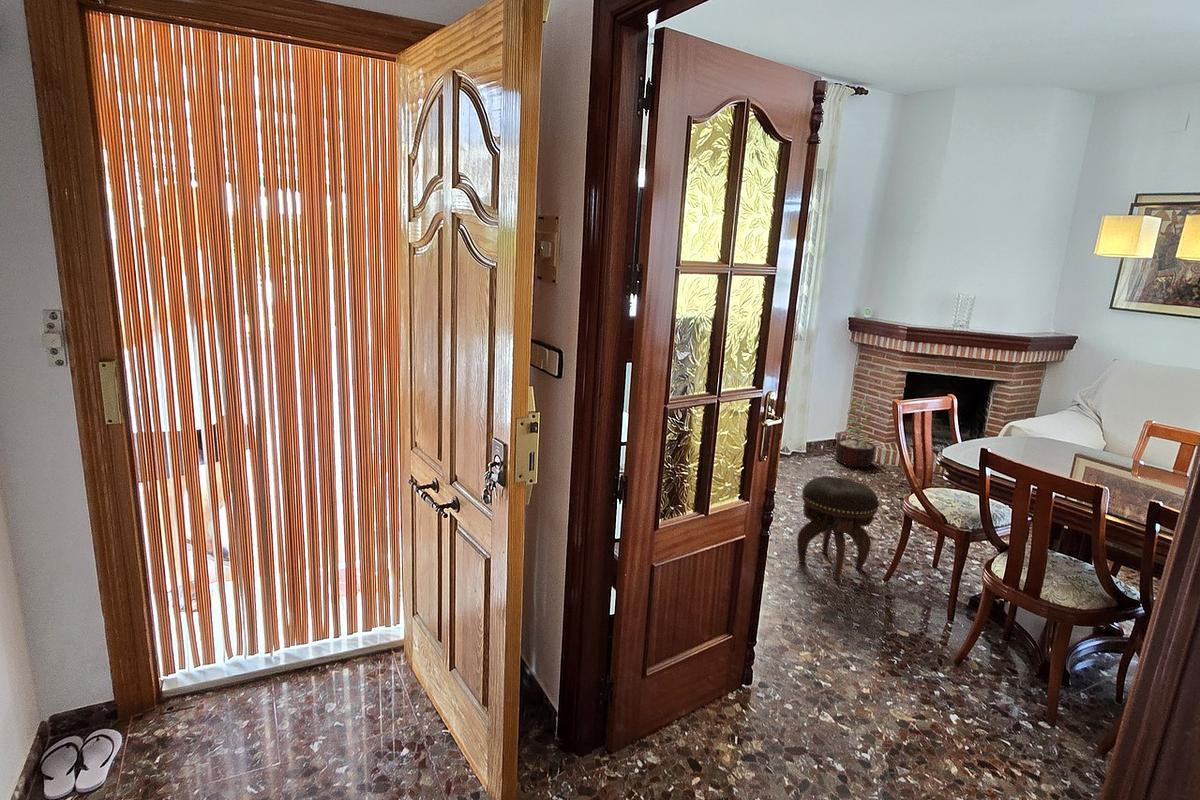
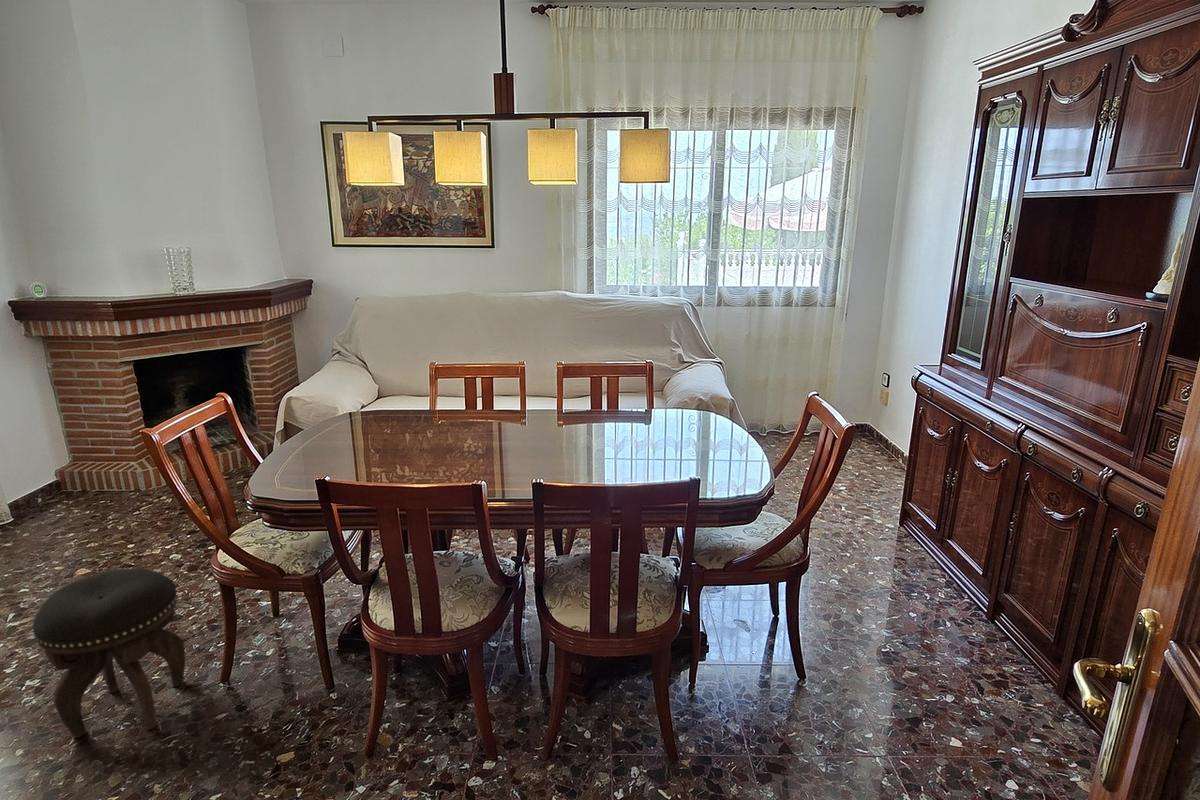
decorative plant: present [836,399,875,467] -> none [61,413,130,515]

